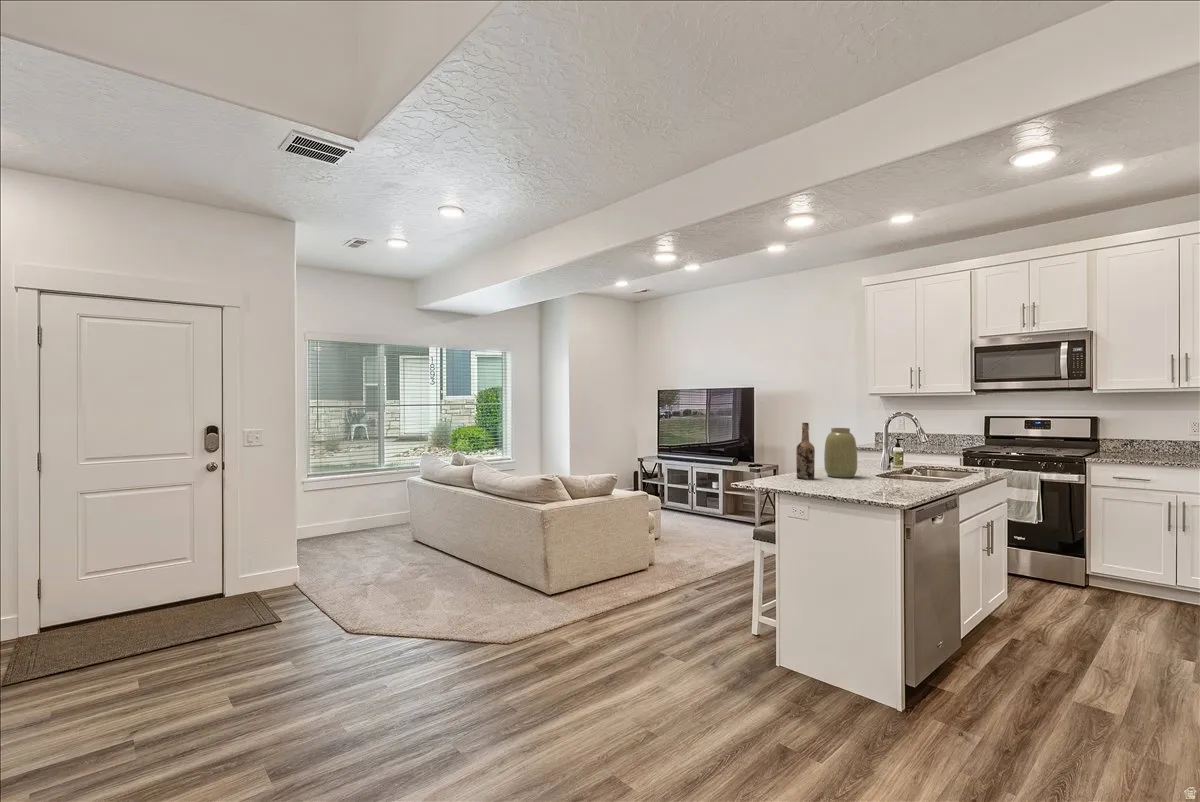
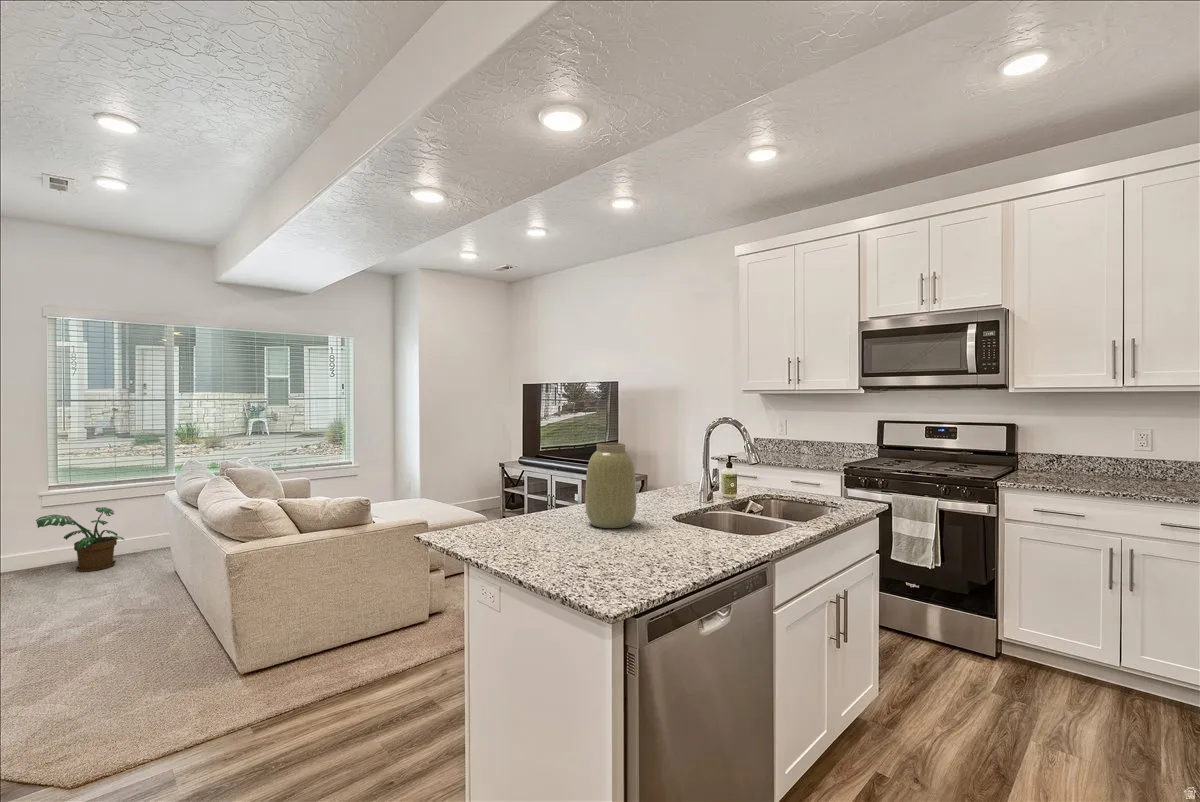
wine bottle: present [796,423,815,479] -> none [528,435,558,533]
potted plant: none [342,488,387,534] -> present [36,507,124,572]

